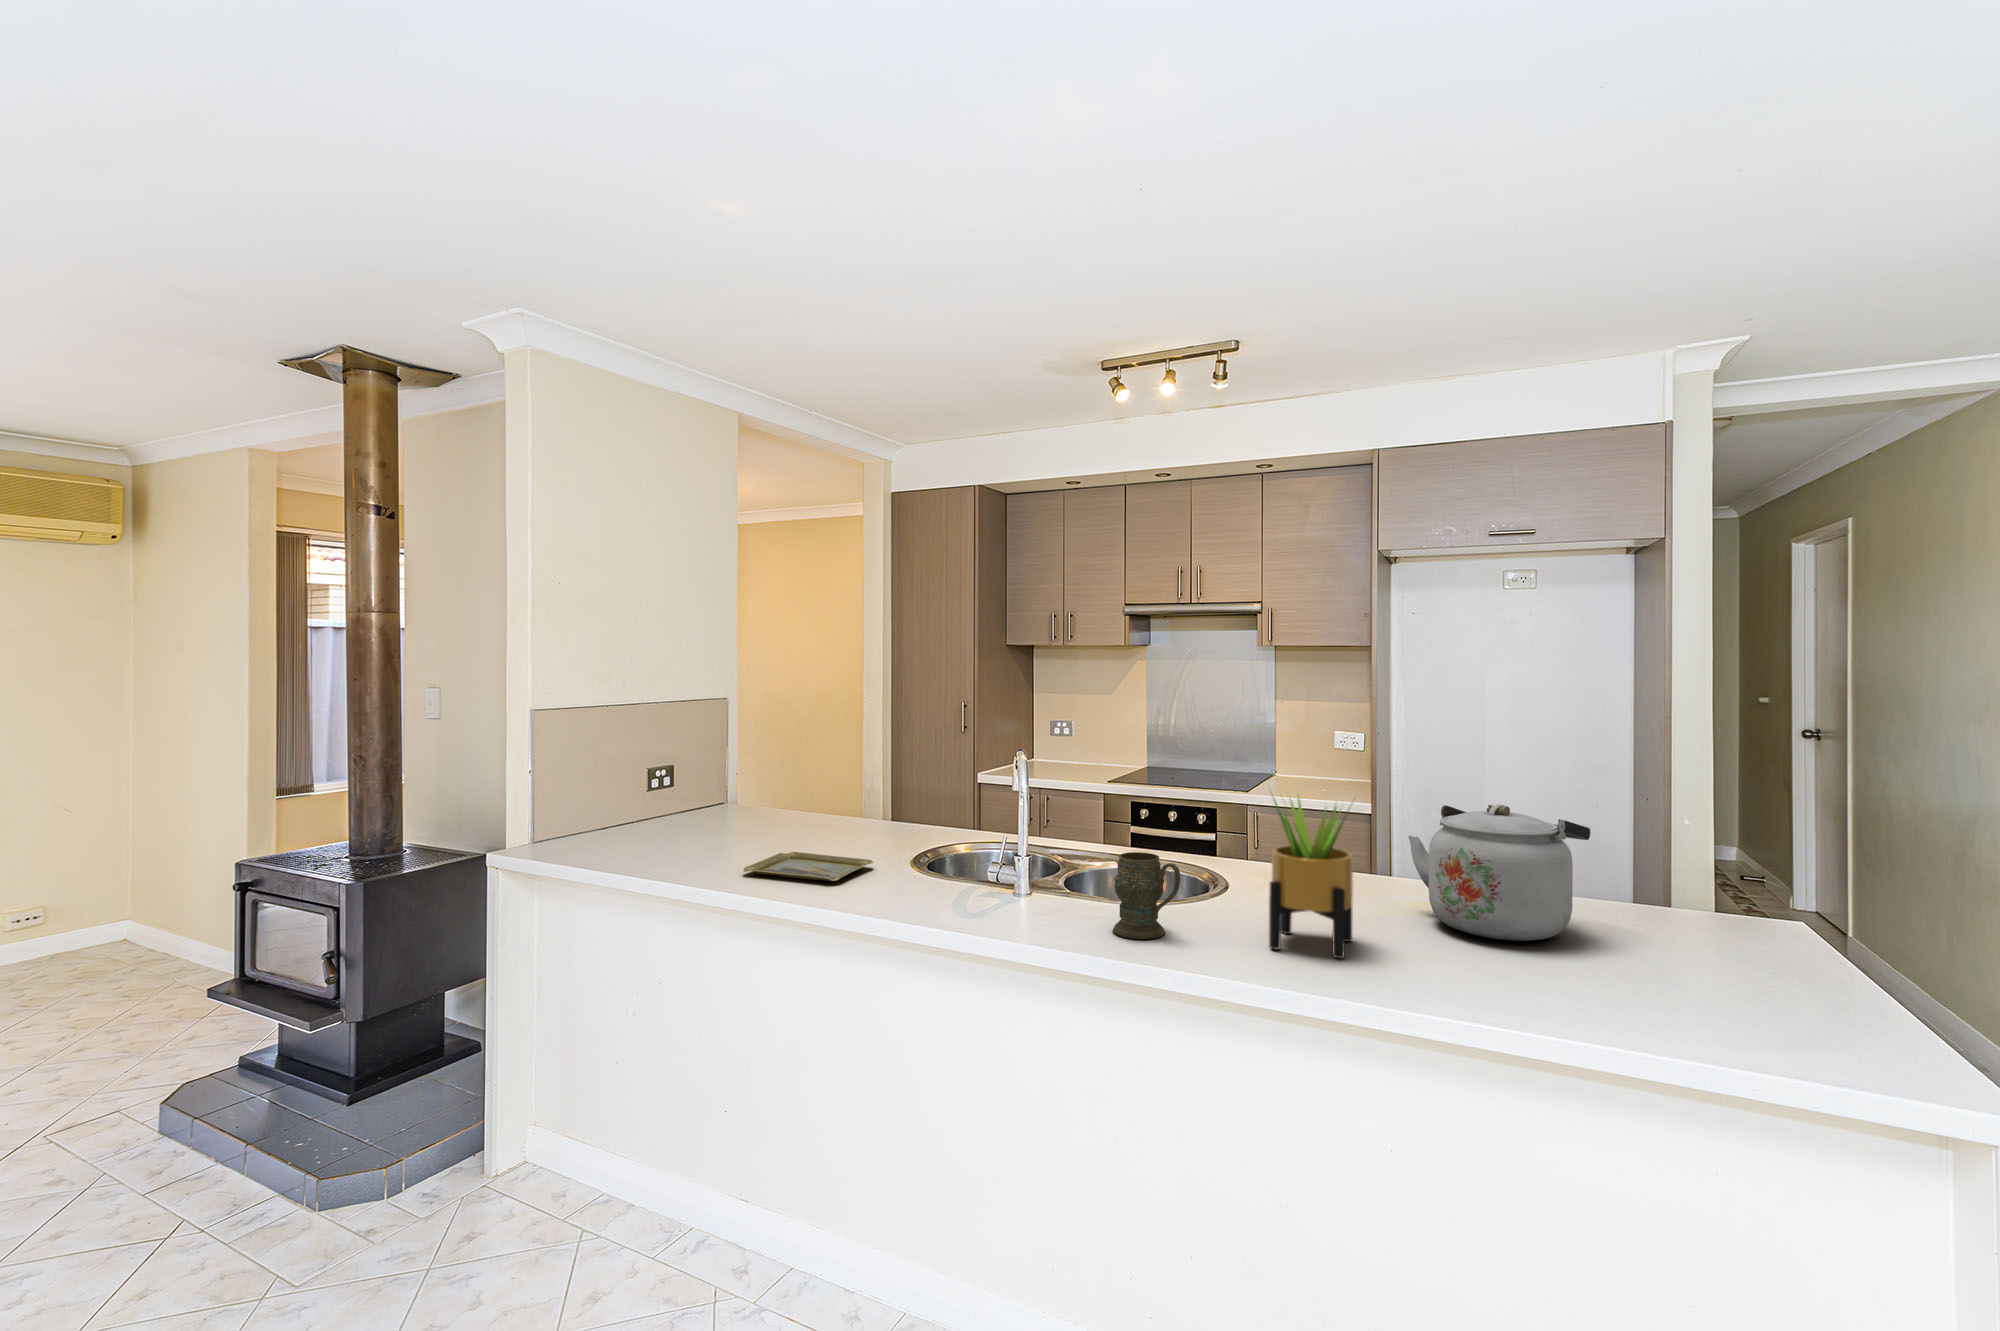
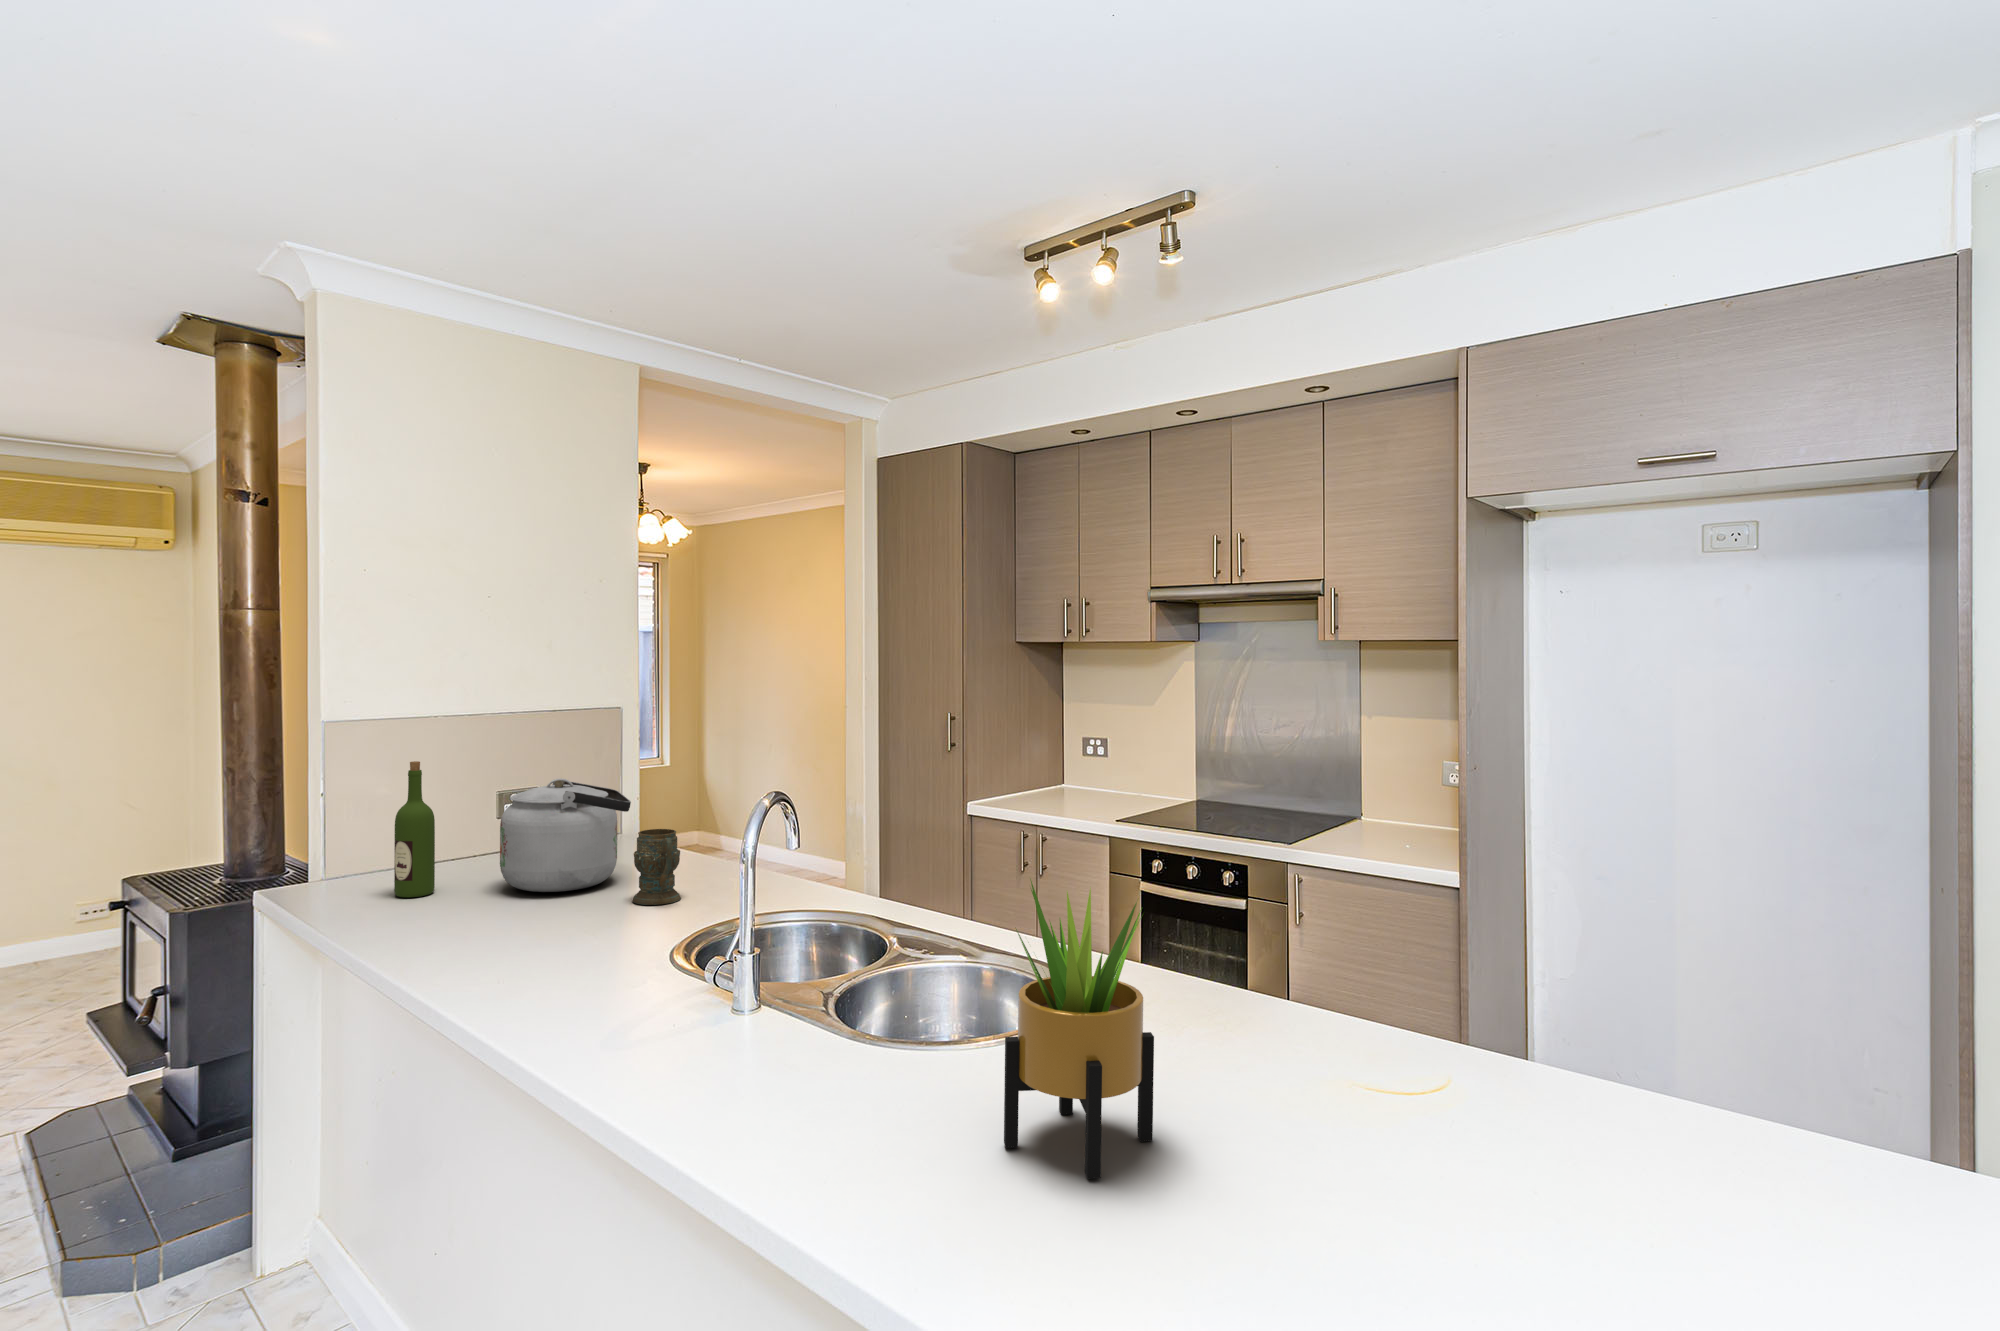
wine bottle: none [619,741,649,851] -> present [394,761,435,897]
kettle: present [1408,804,1590,941] -> present [500,778,631,892]
tray: present [743,852,873,881] -> none [474,912,645,962]
mug: present [1113,852,1180,939] -> present [632,829,681,905]

